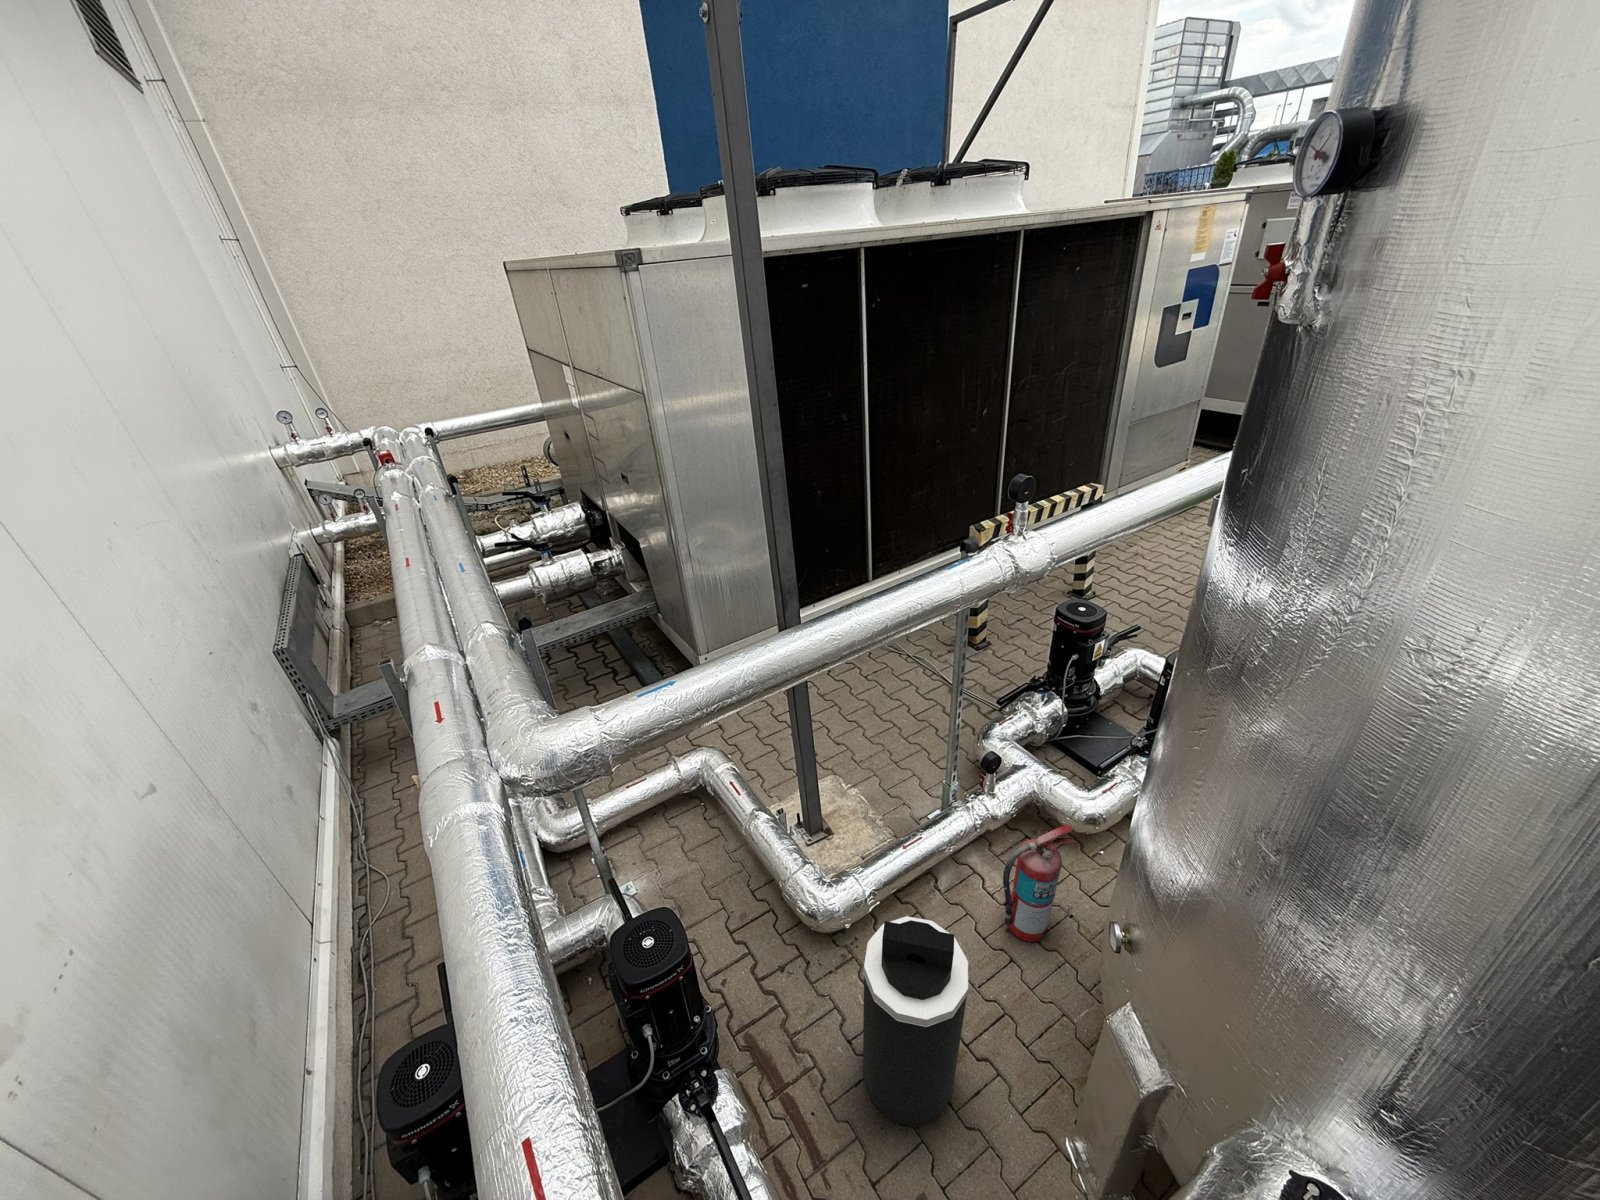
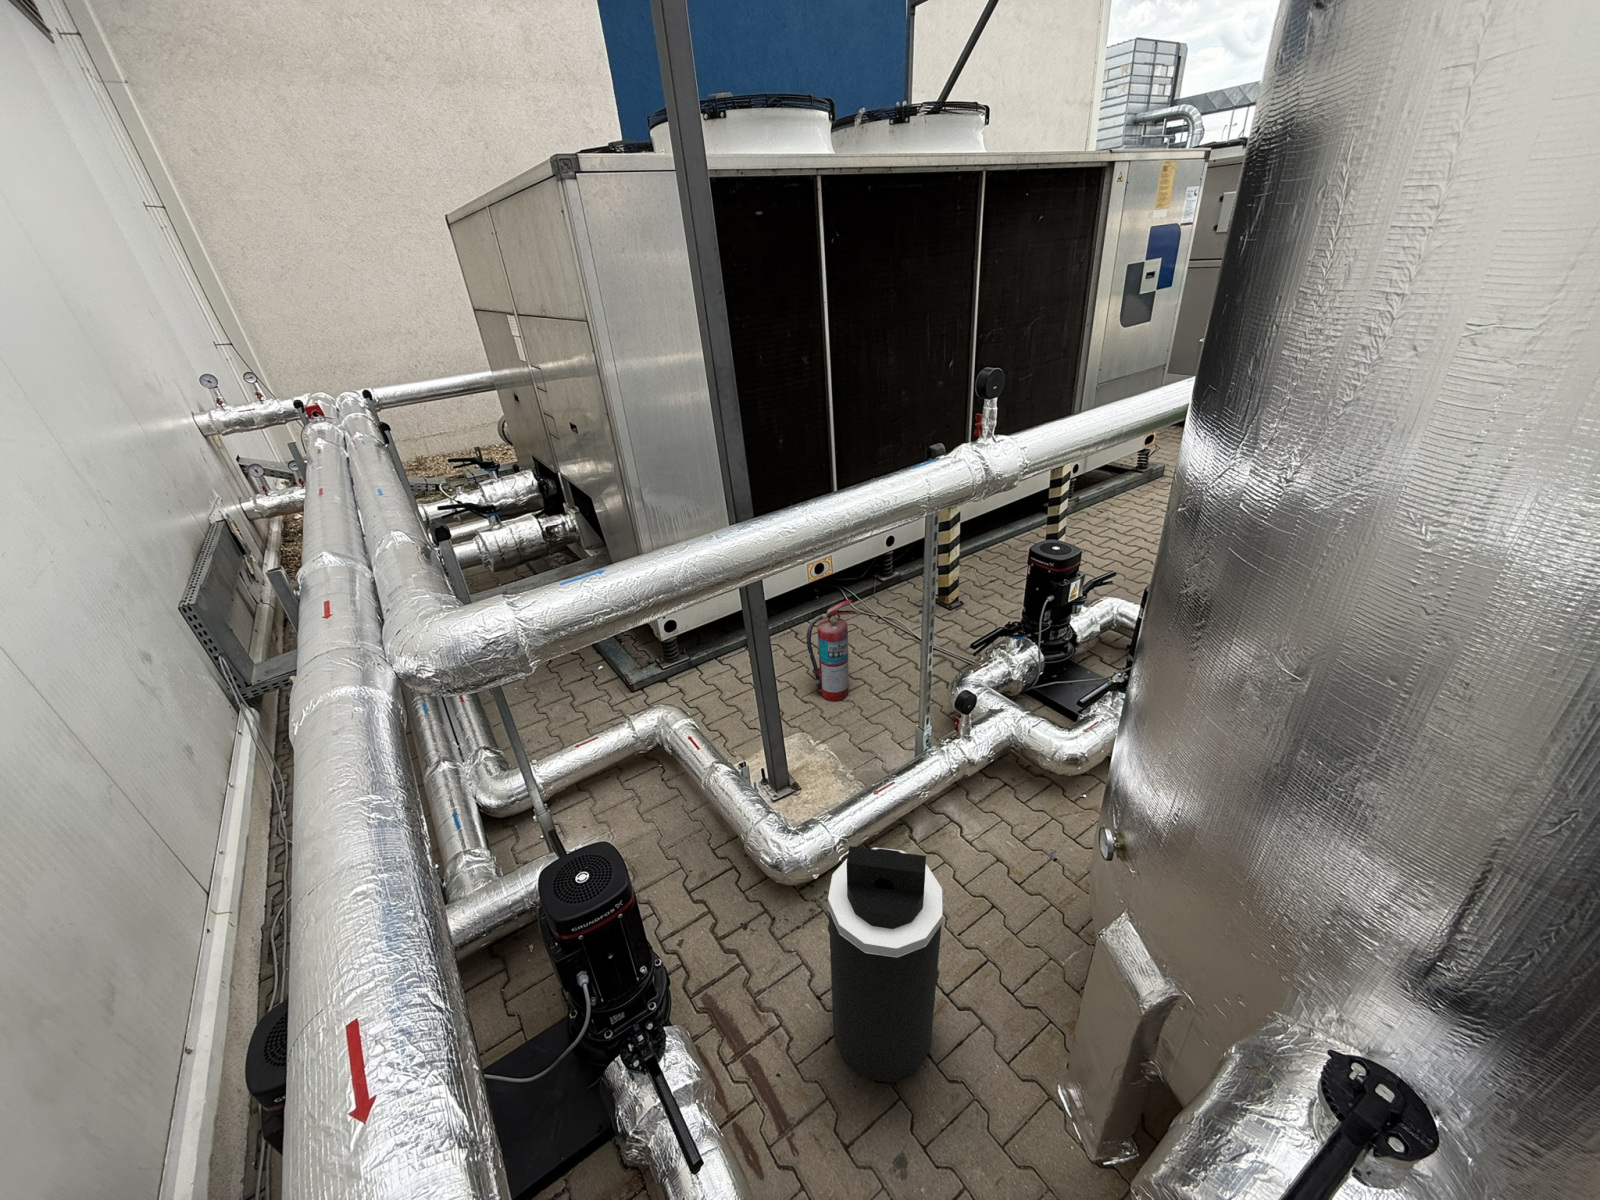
fire extinguisher: present [1003,825,1076,942] -> present [807,600,857,701]

